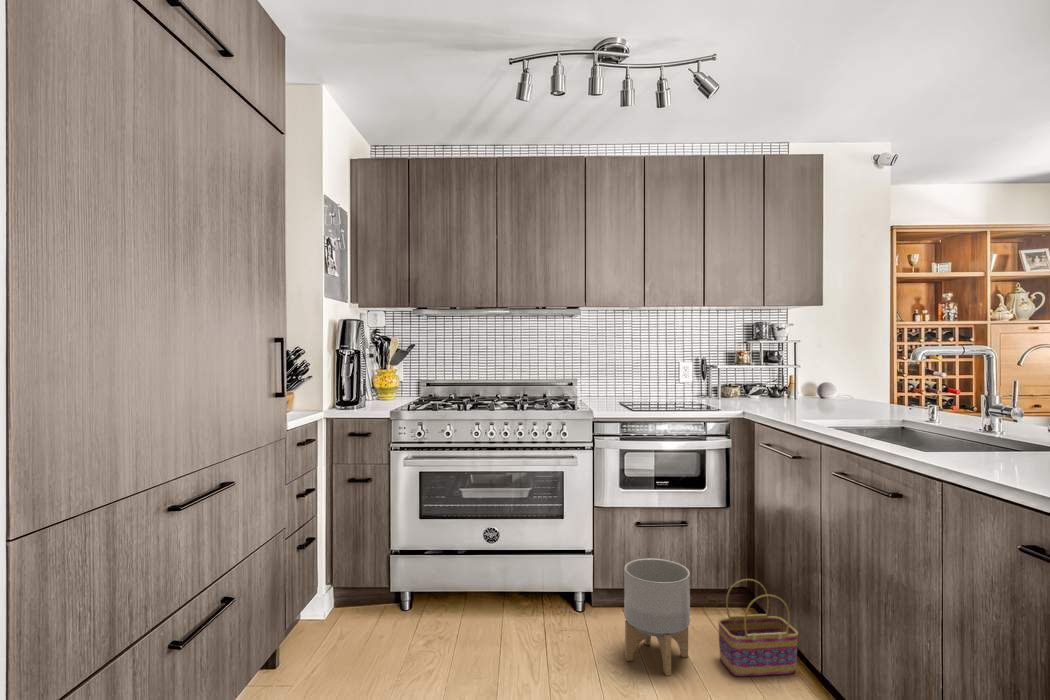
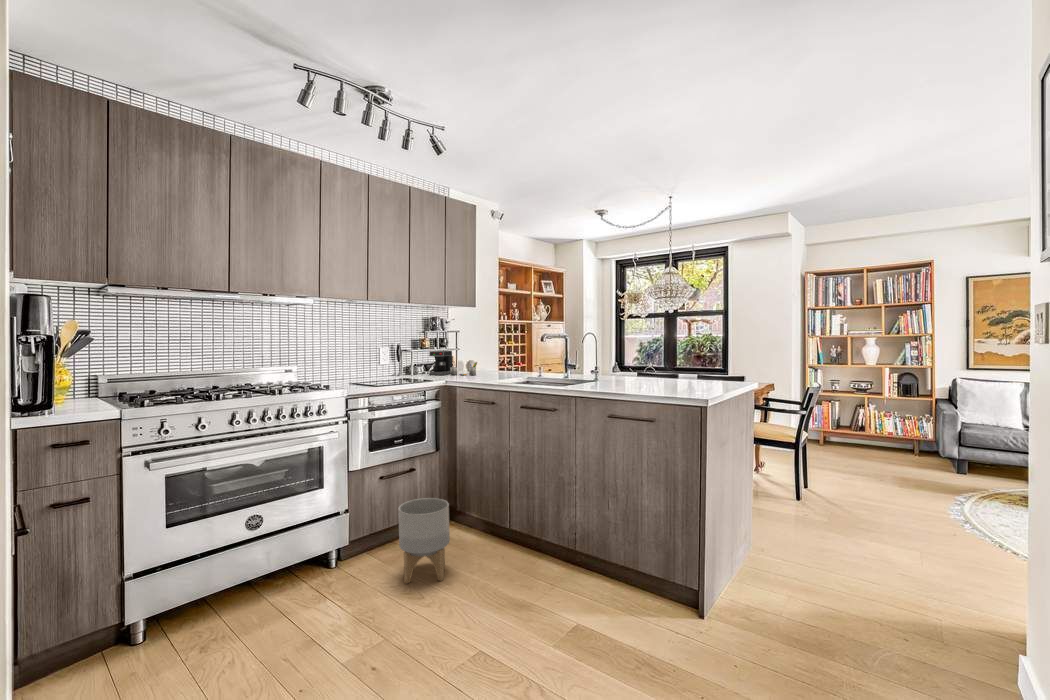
coffee maker: none [739,367,804,404] -> present [429,351,477,375]
basket: present [718,579,798,676] -> none [462,496,511,563]

